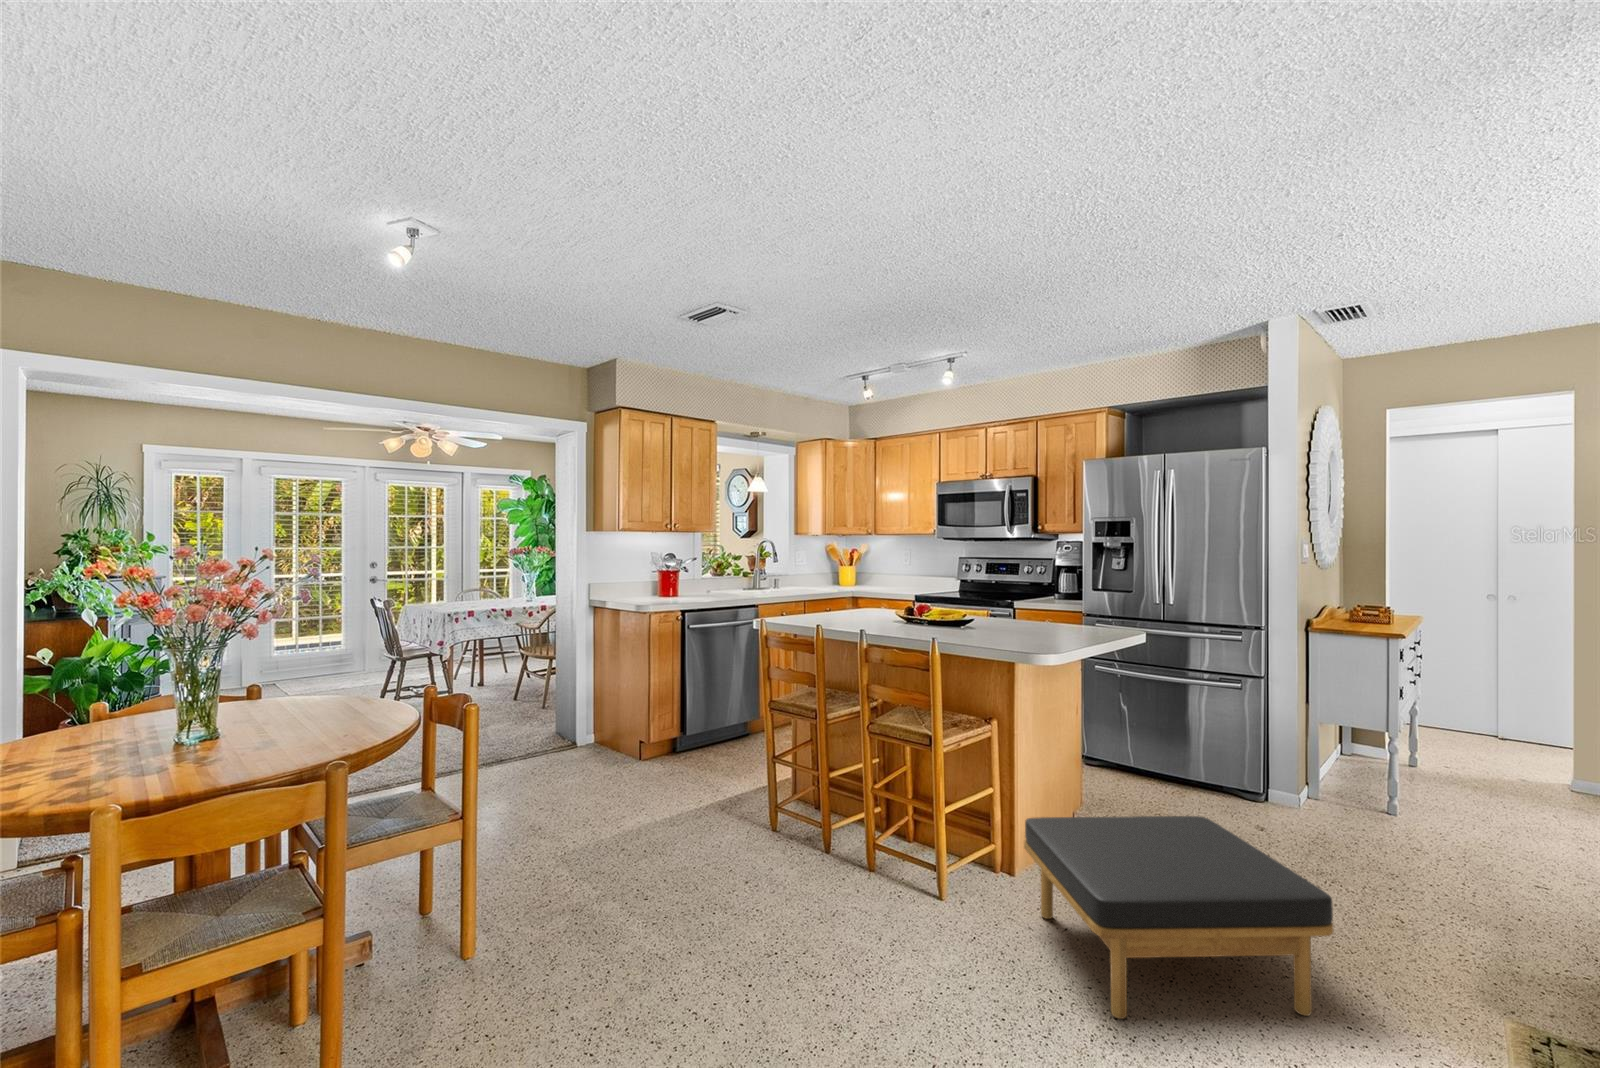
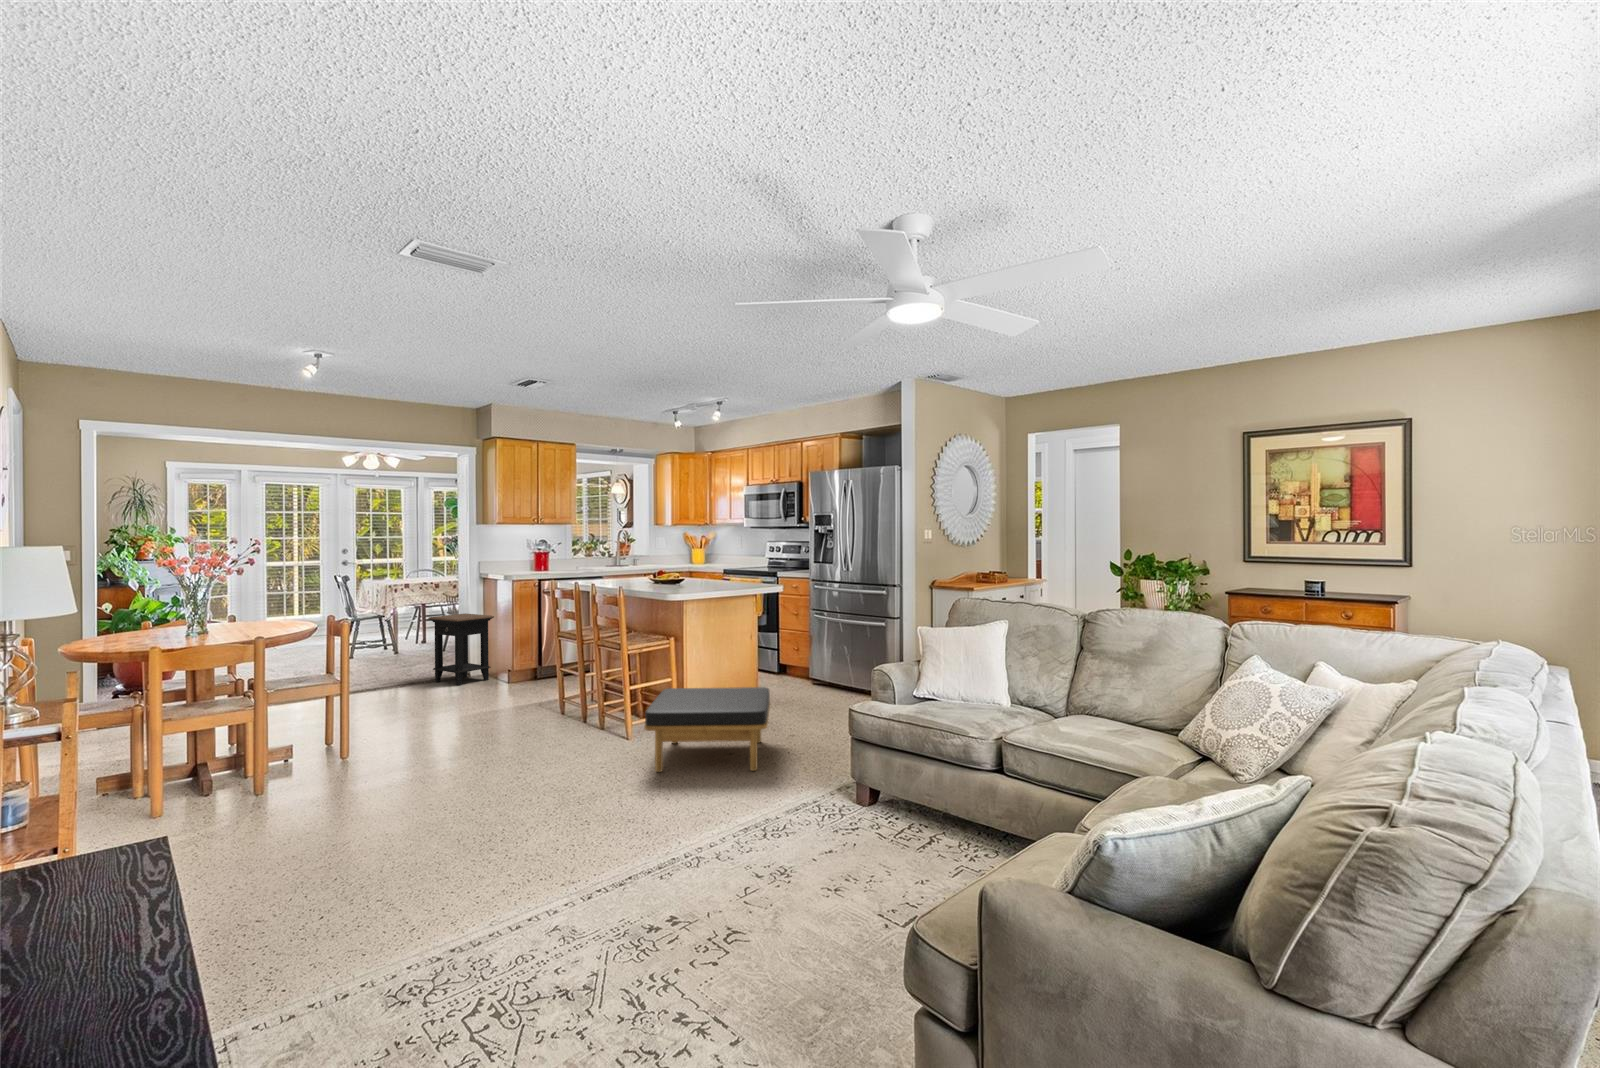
side table: none [525,658,619,767] -> present [428,613,494,685]

